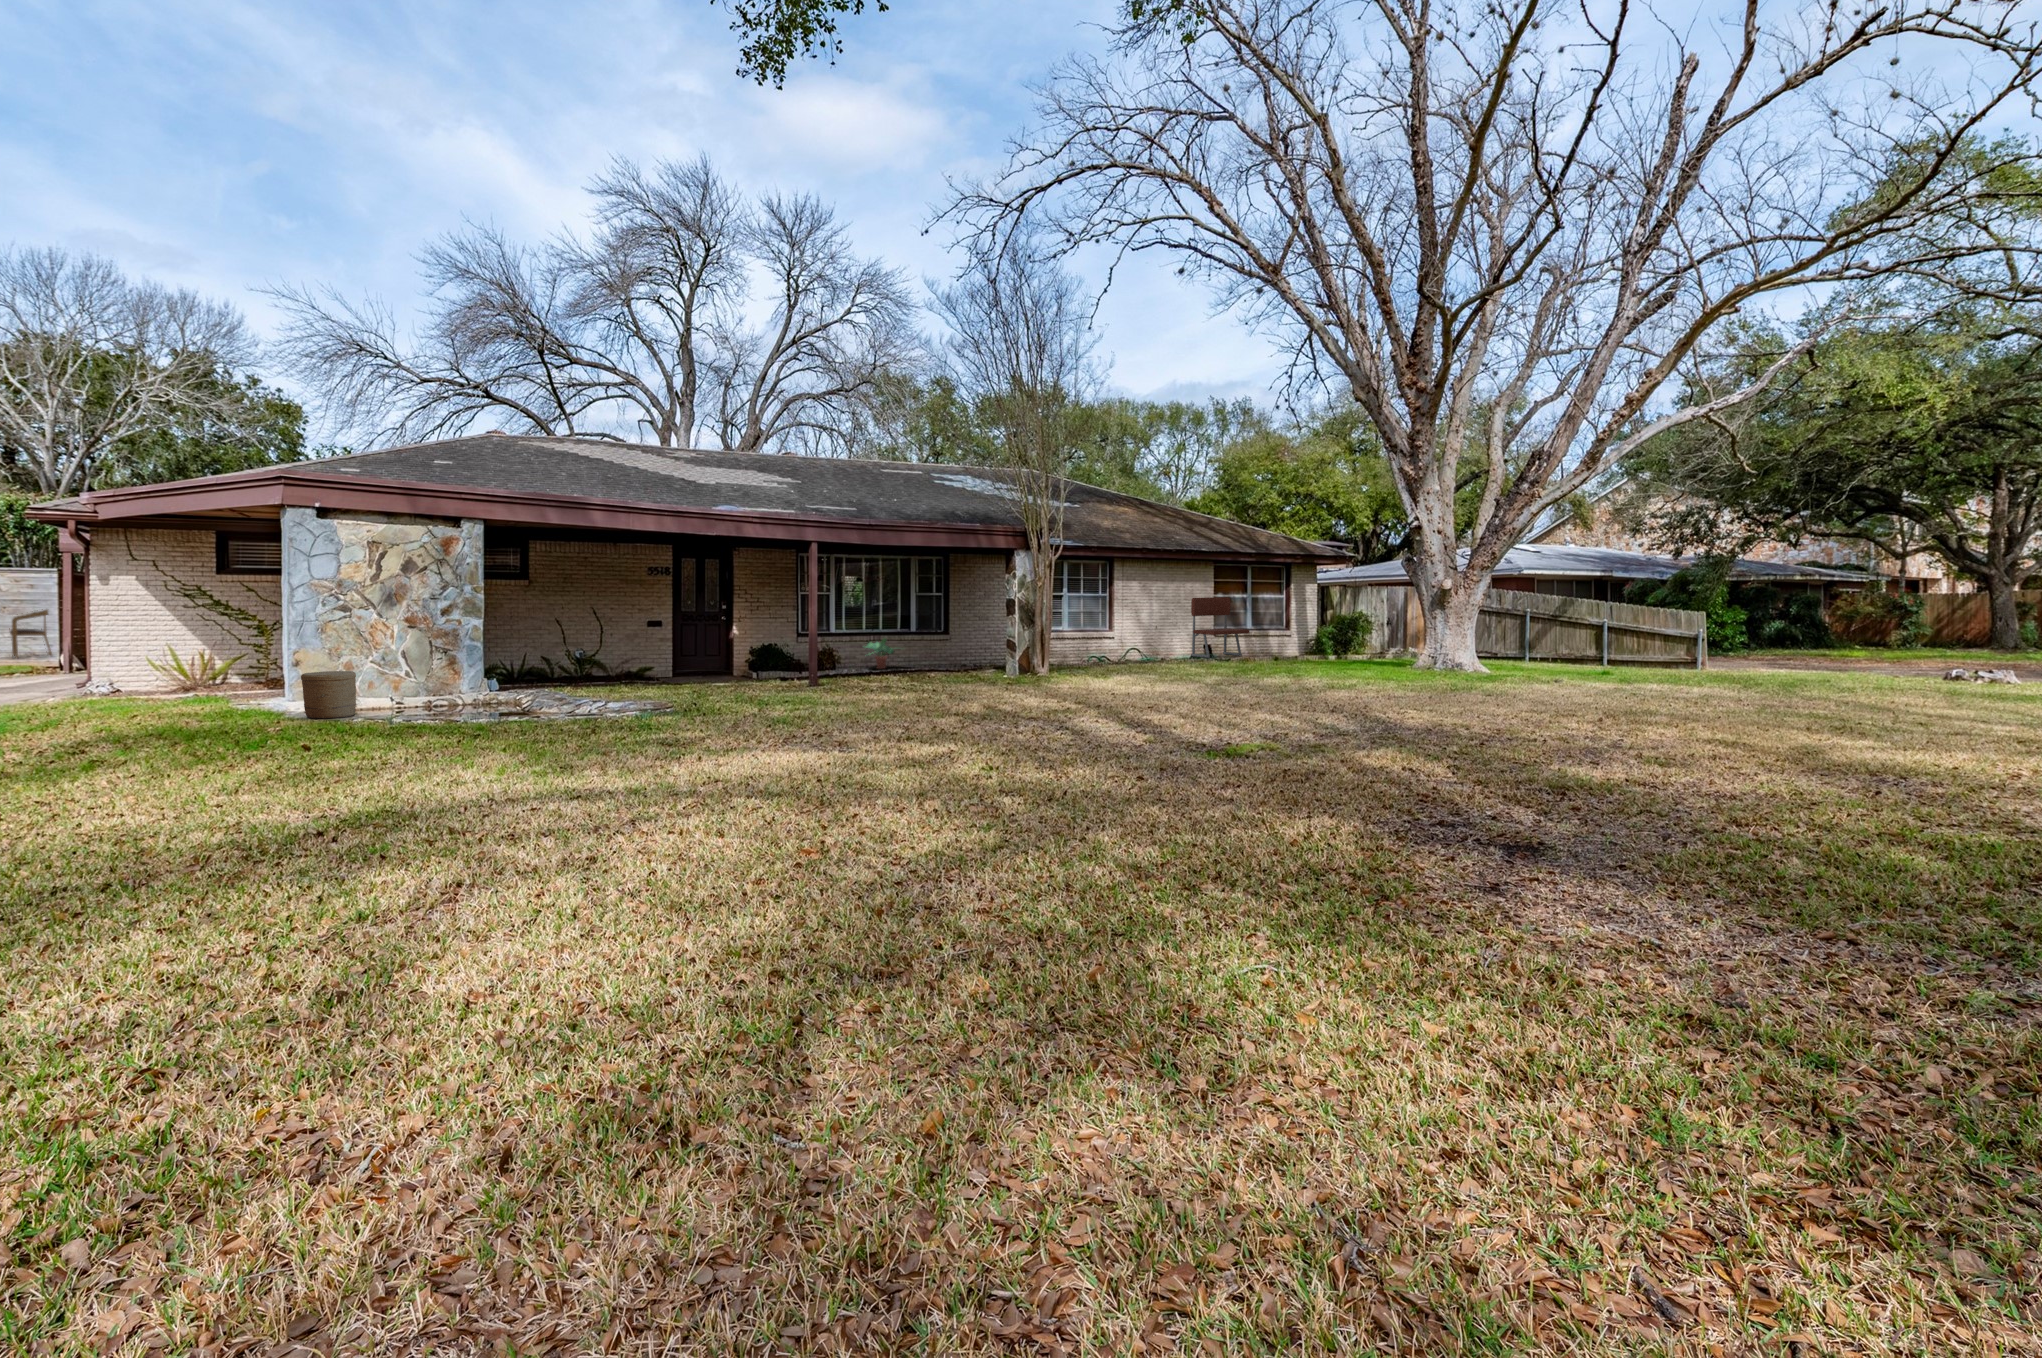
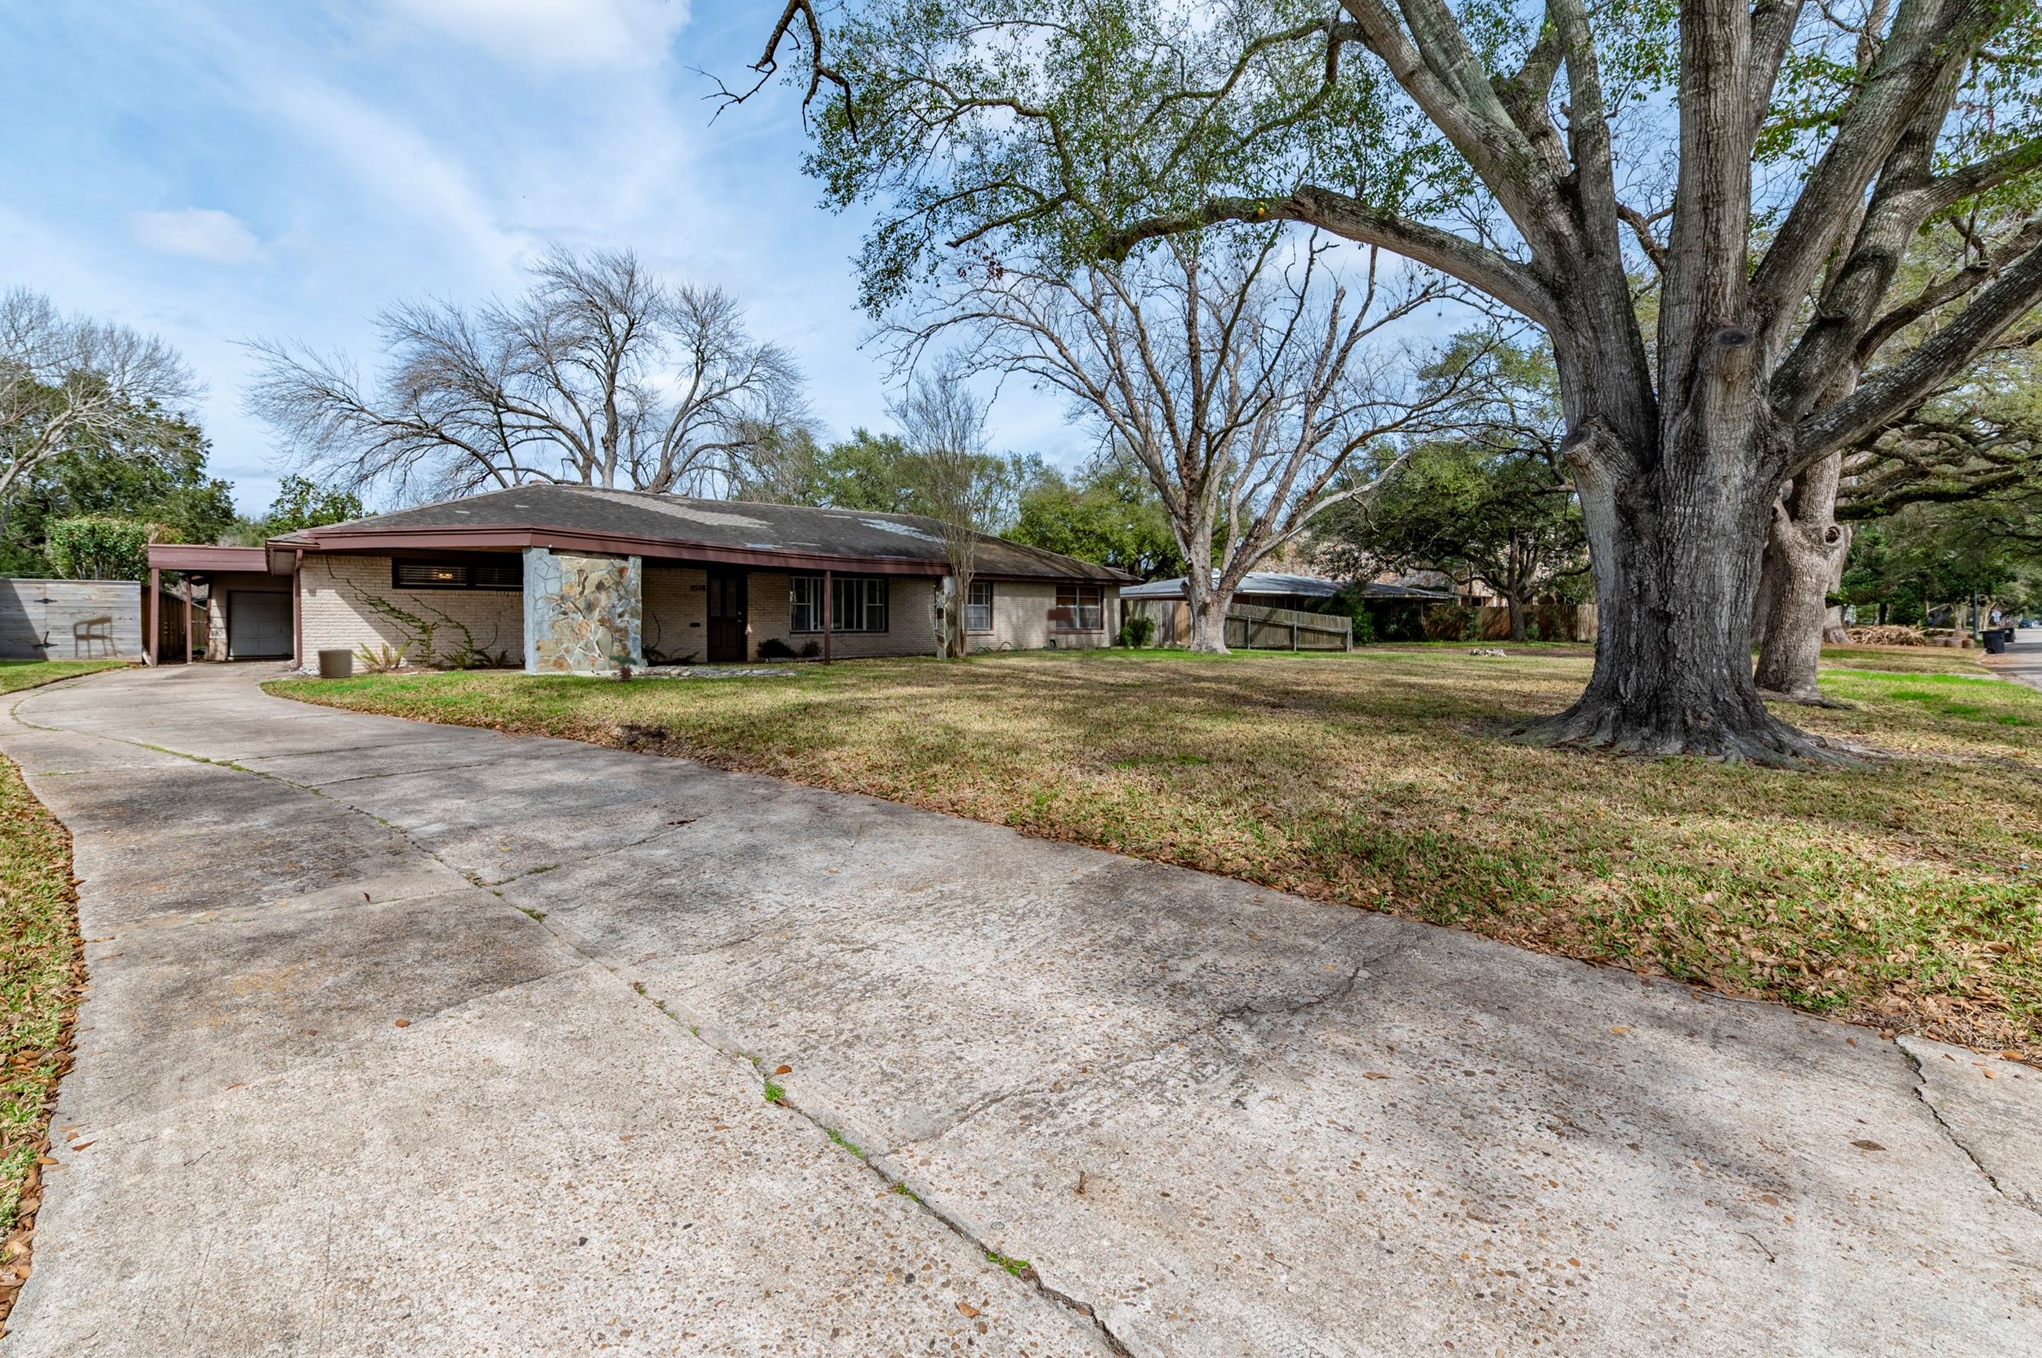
potted plant: present [866,638,894,669] -> present [609,651,638,681]
woven basket: present [301,671,356,719] -> present [318,649,353,678]

